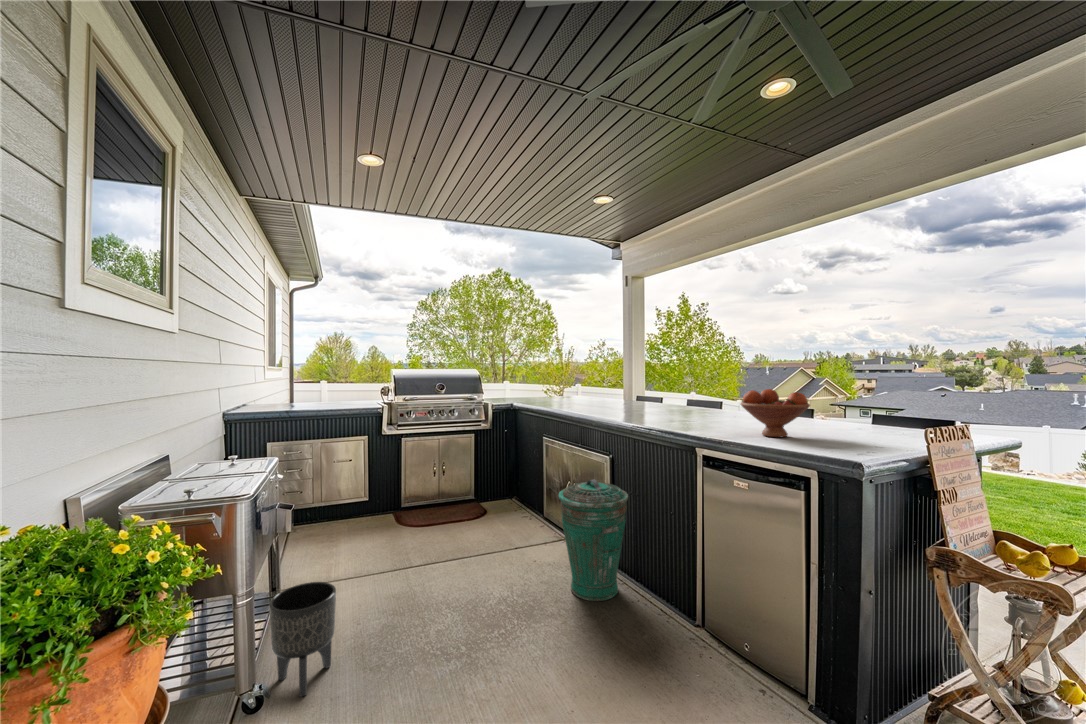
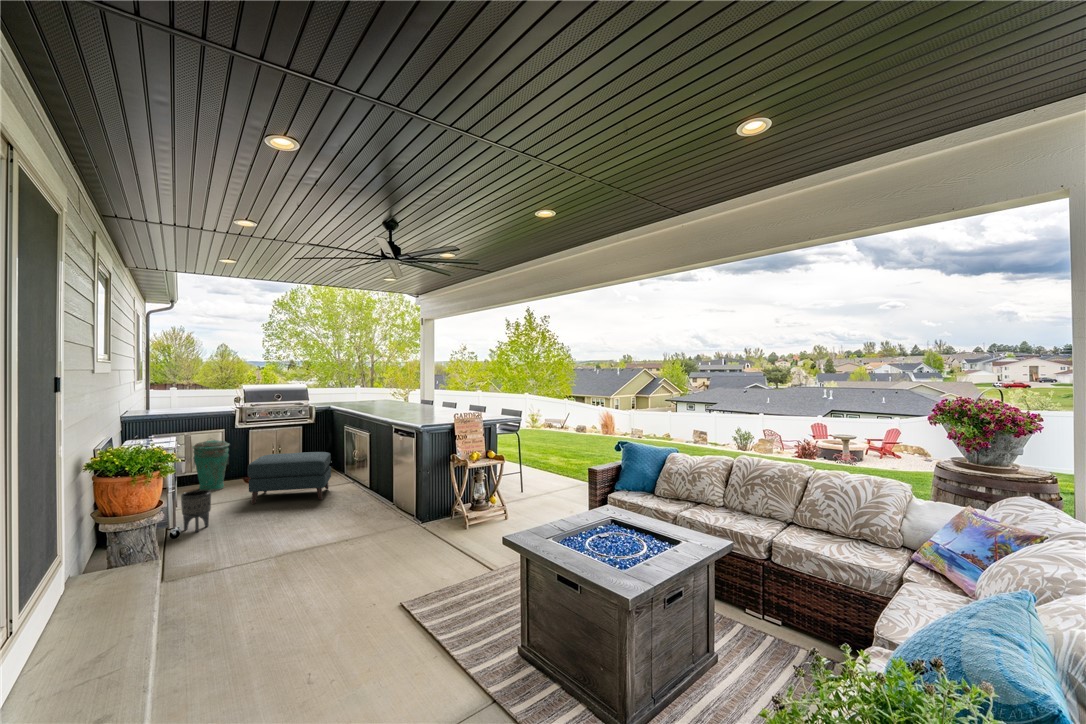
fruit bowl: present [740,389,810,437] -> none [409,401,437,423]
ottoman: none [405,478,535,579] -> present [248,452,331,504]
trash can: present [559,480,628,601] -> present [193,440,229,491]

